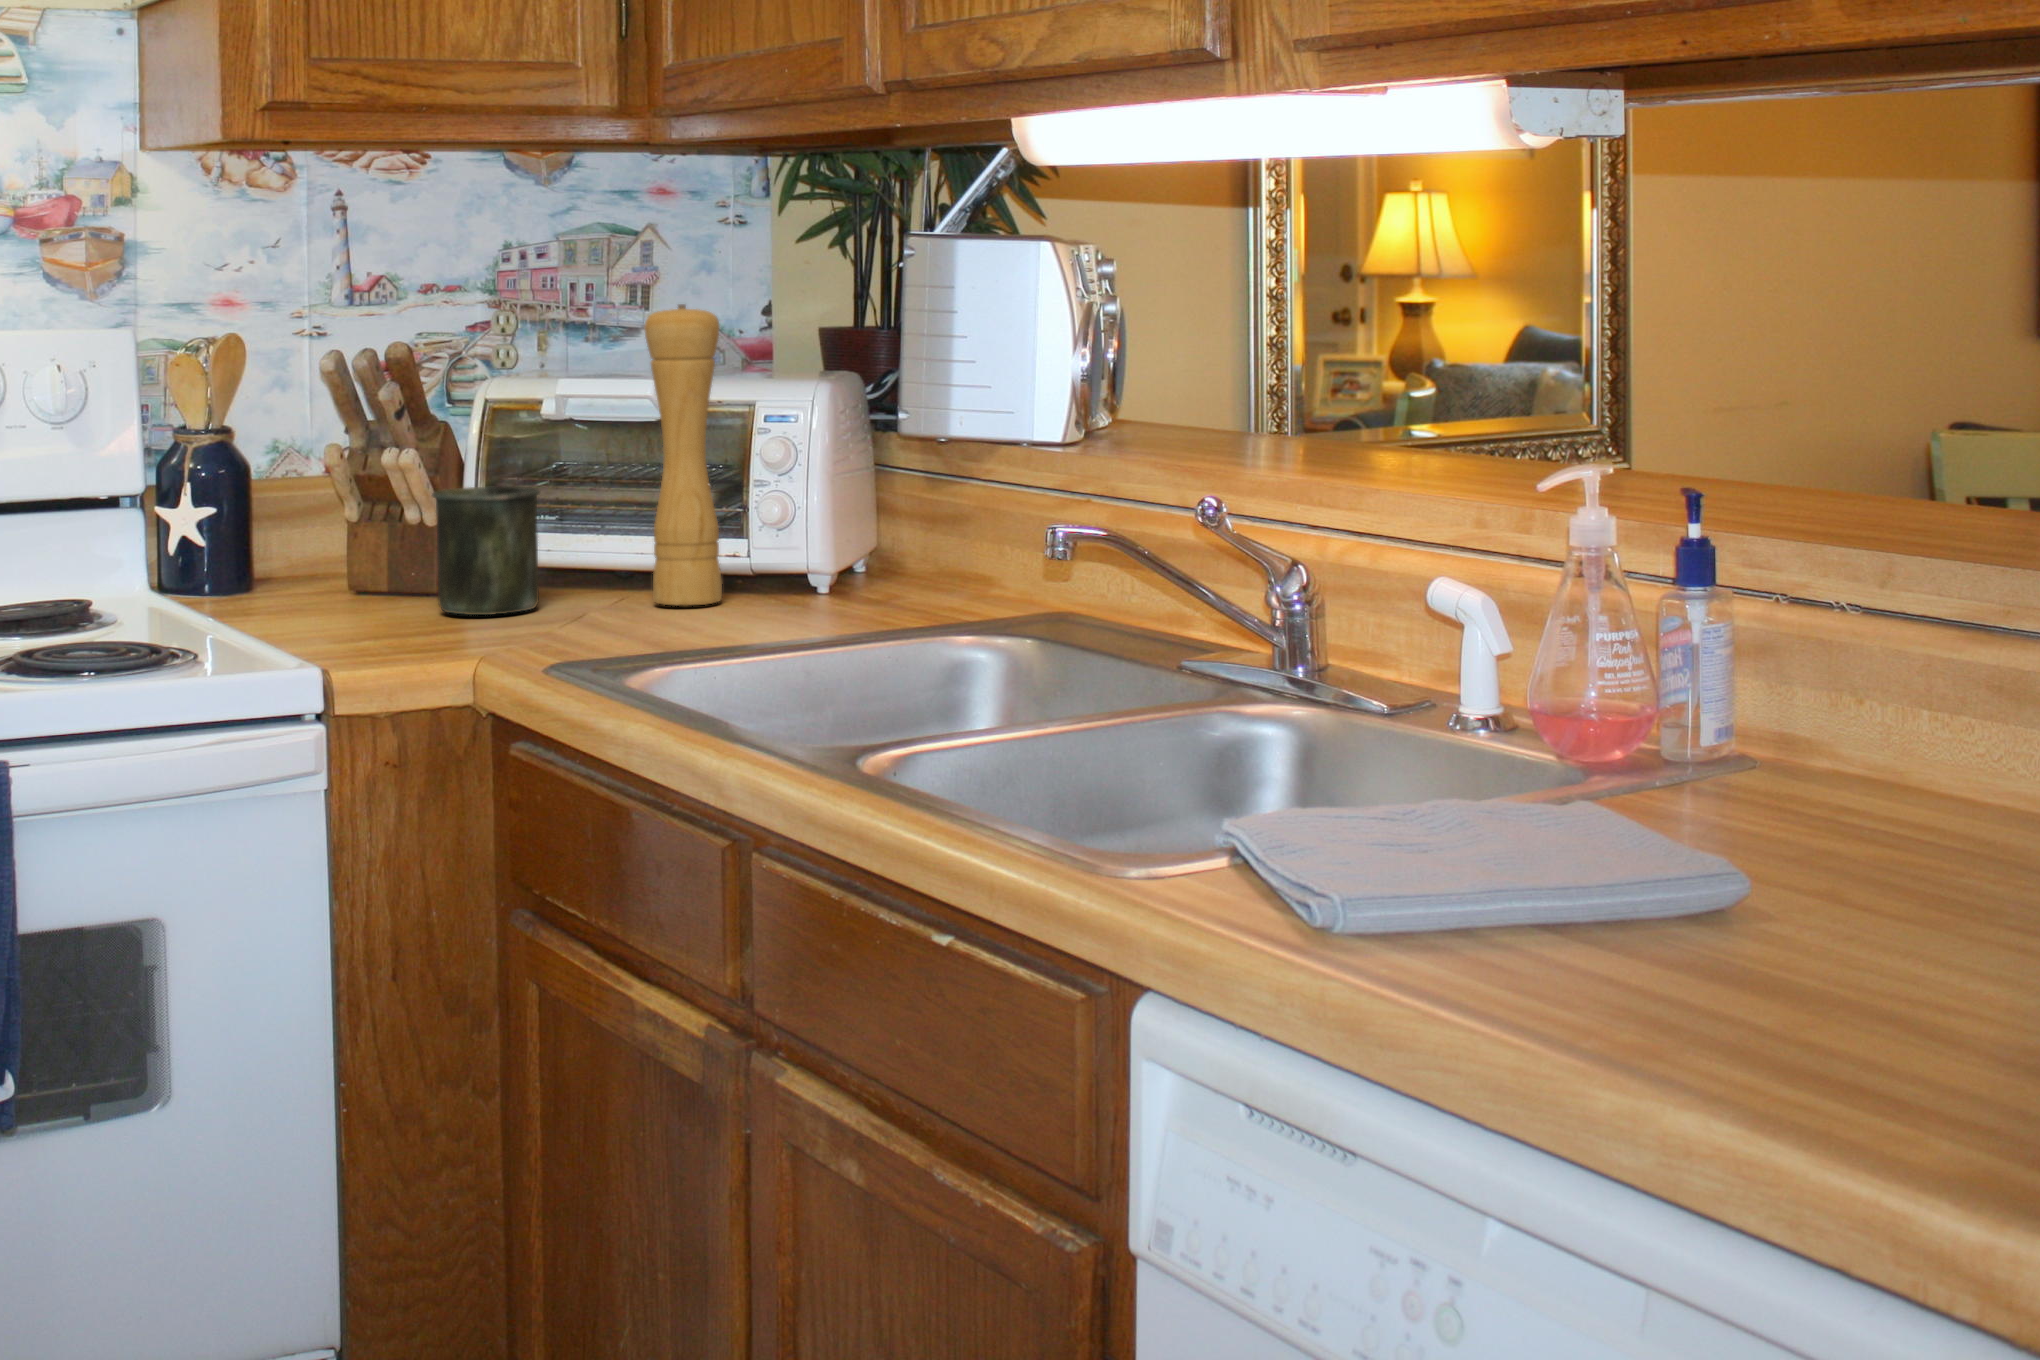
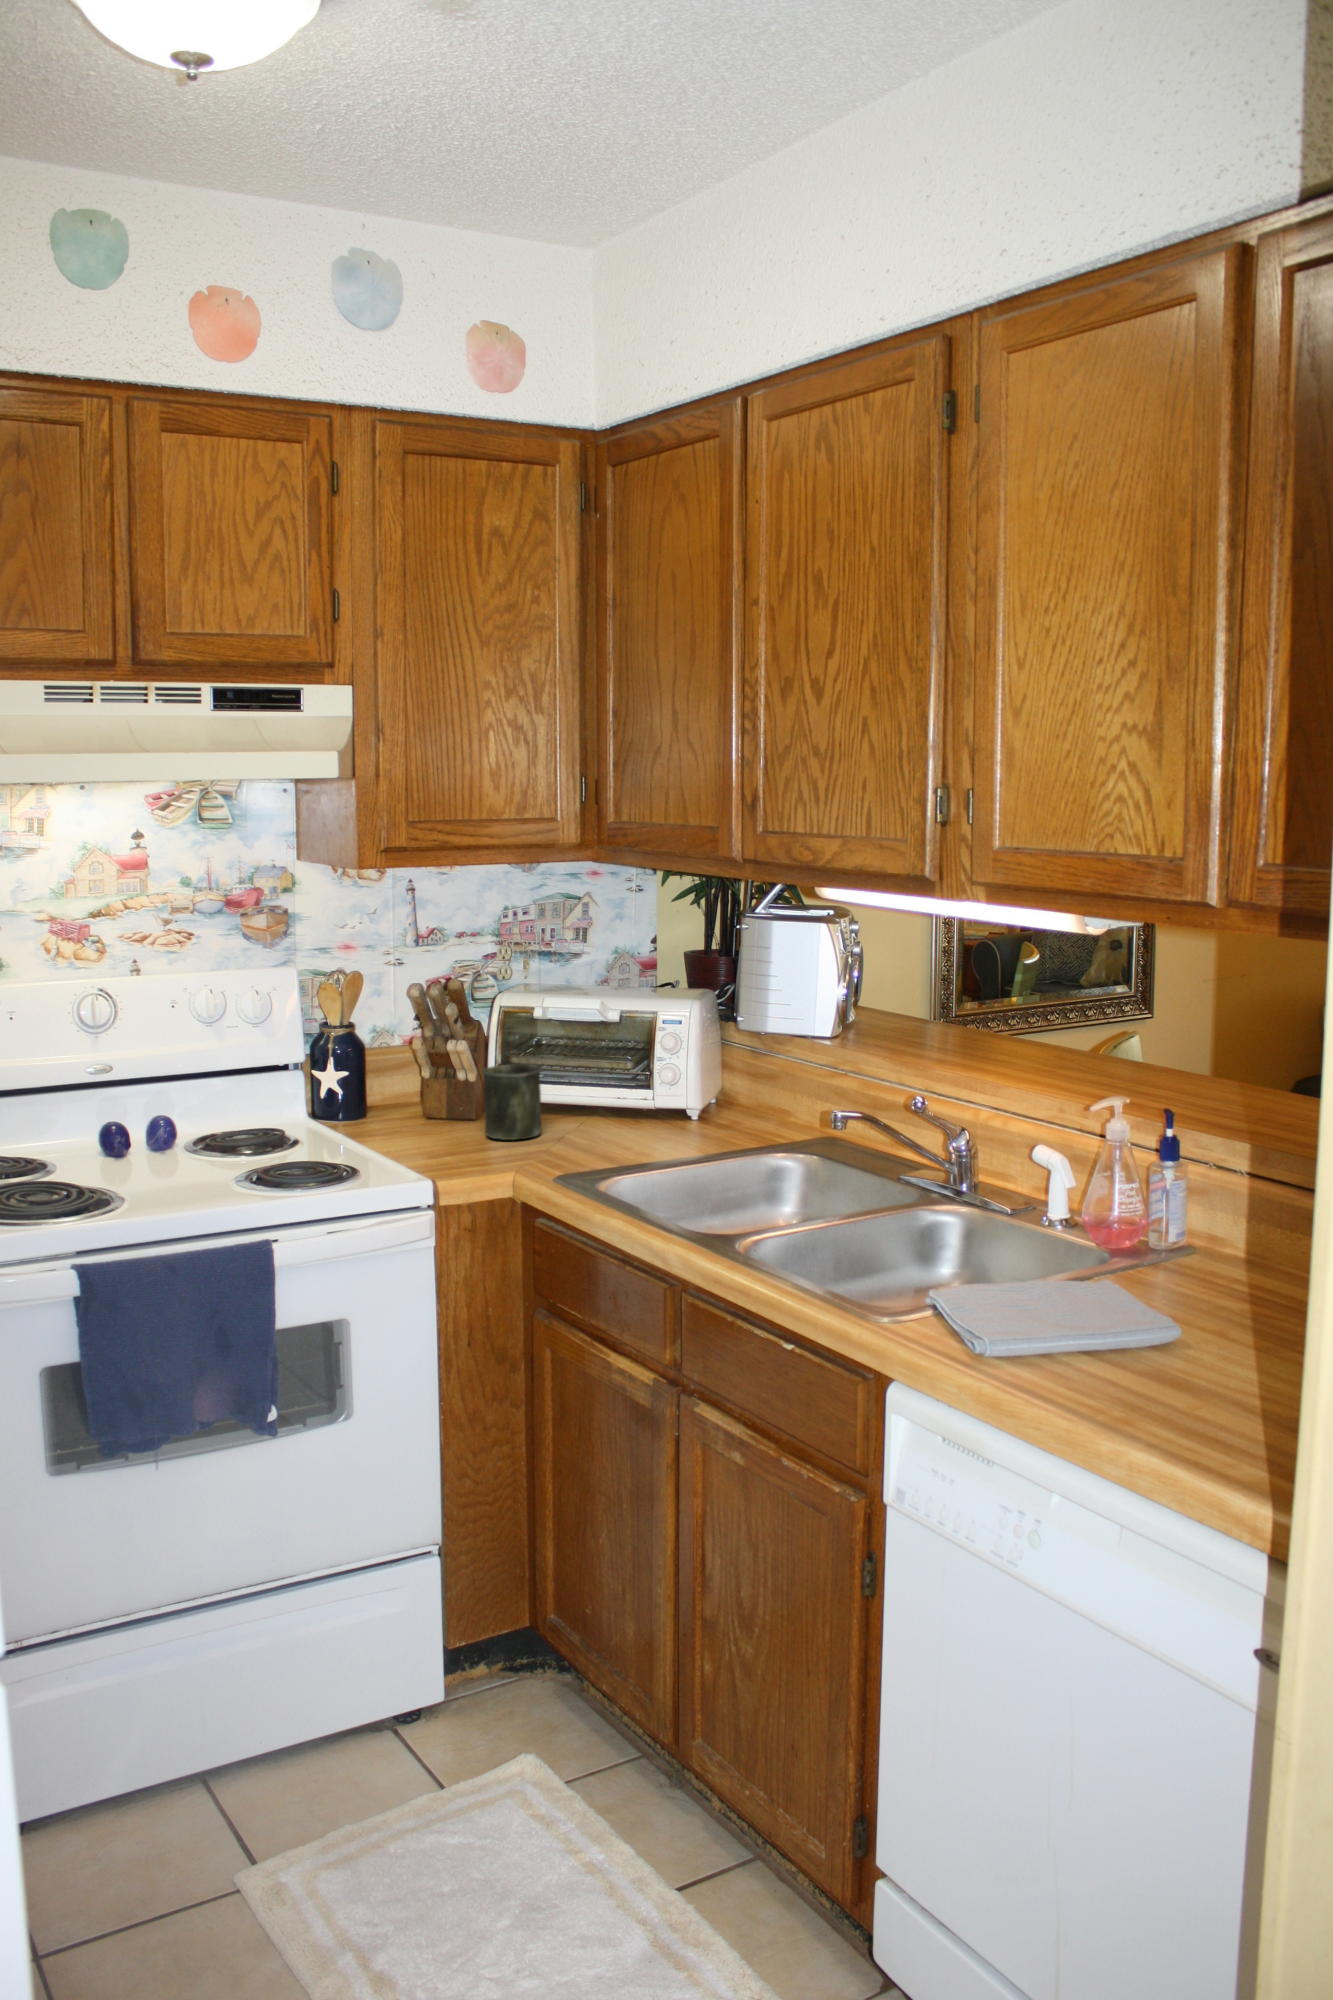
pepper mill: present [644,304,722,606] -> none [602,965,644,1134]

